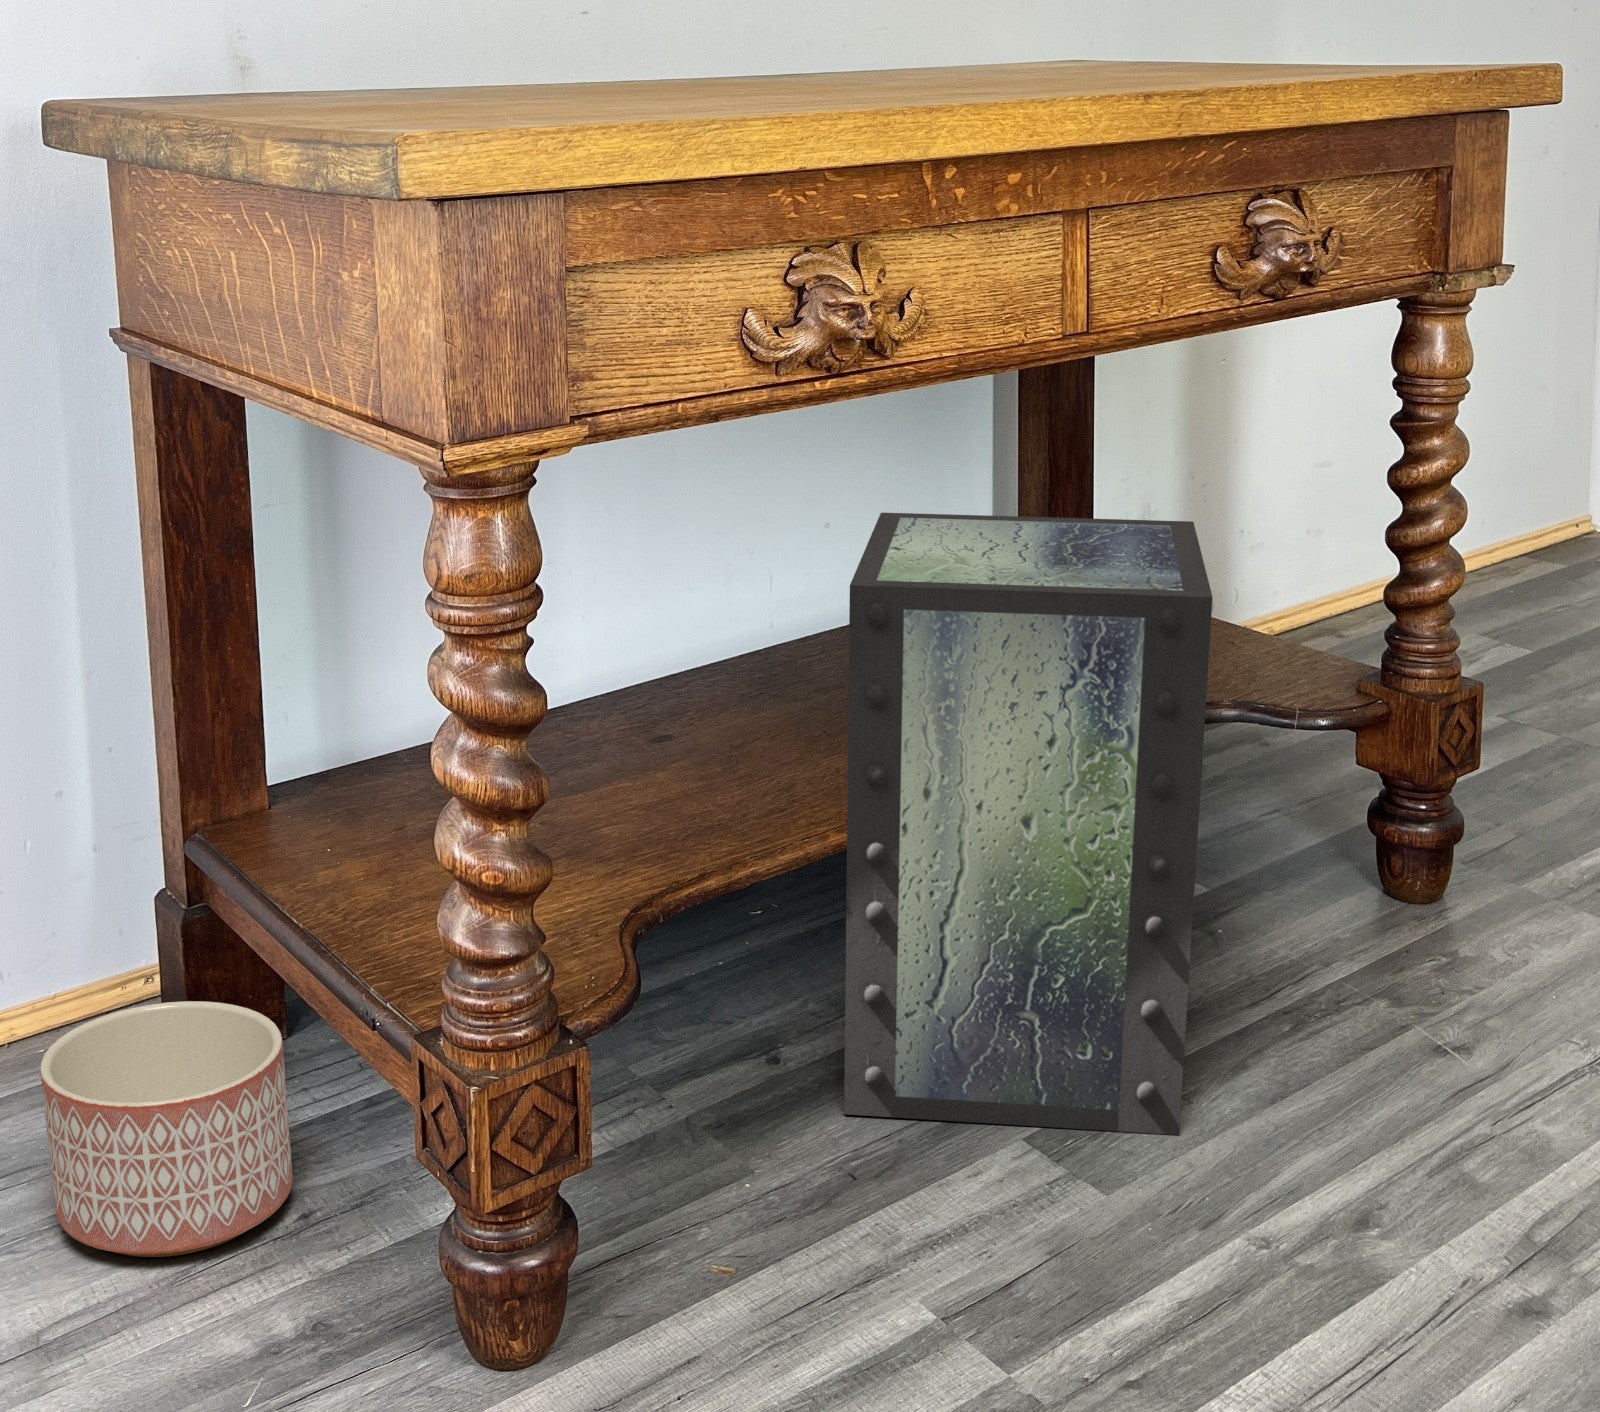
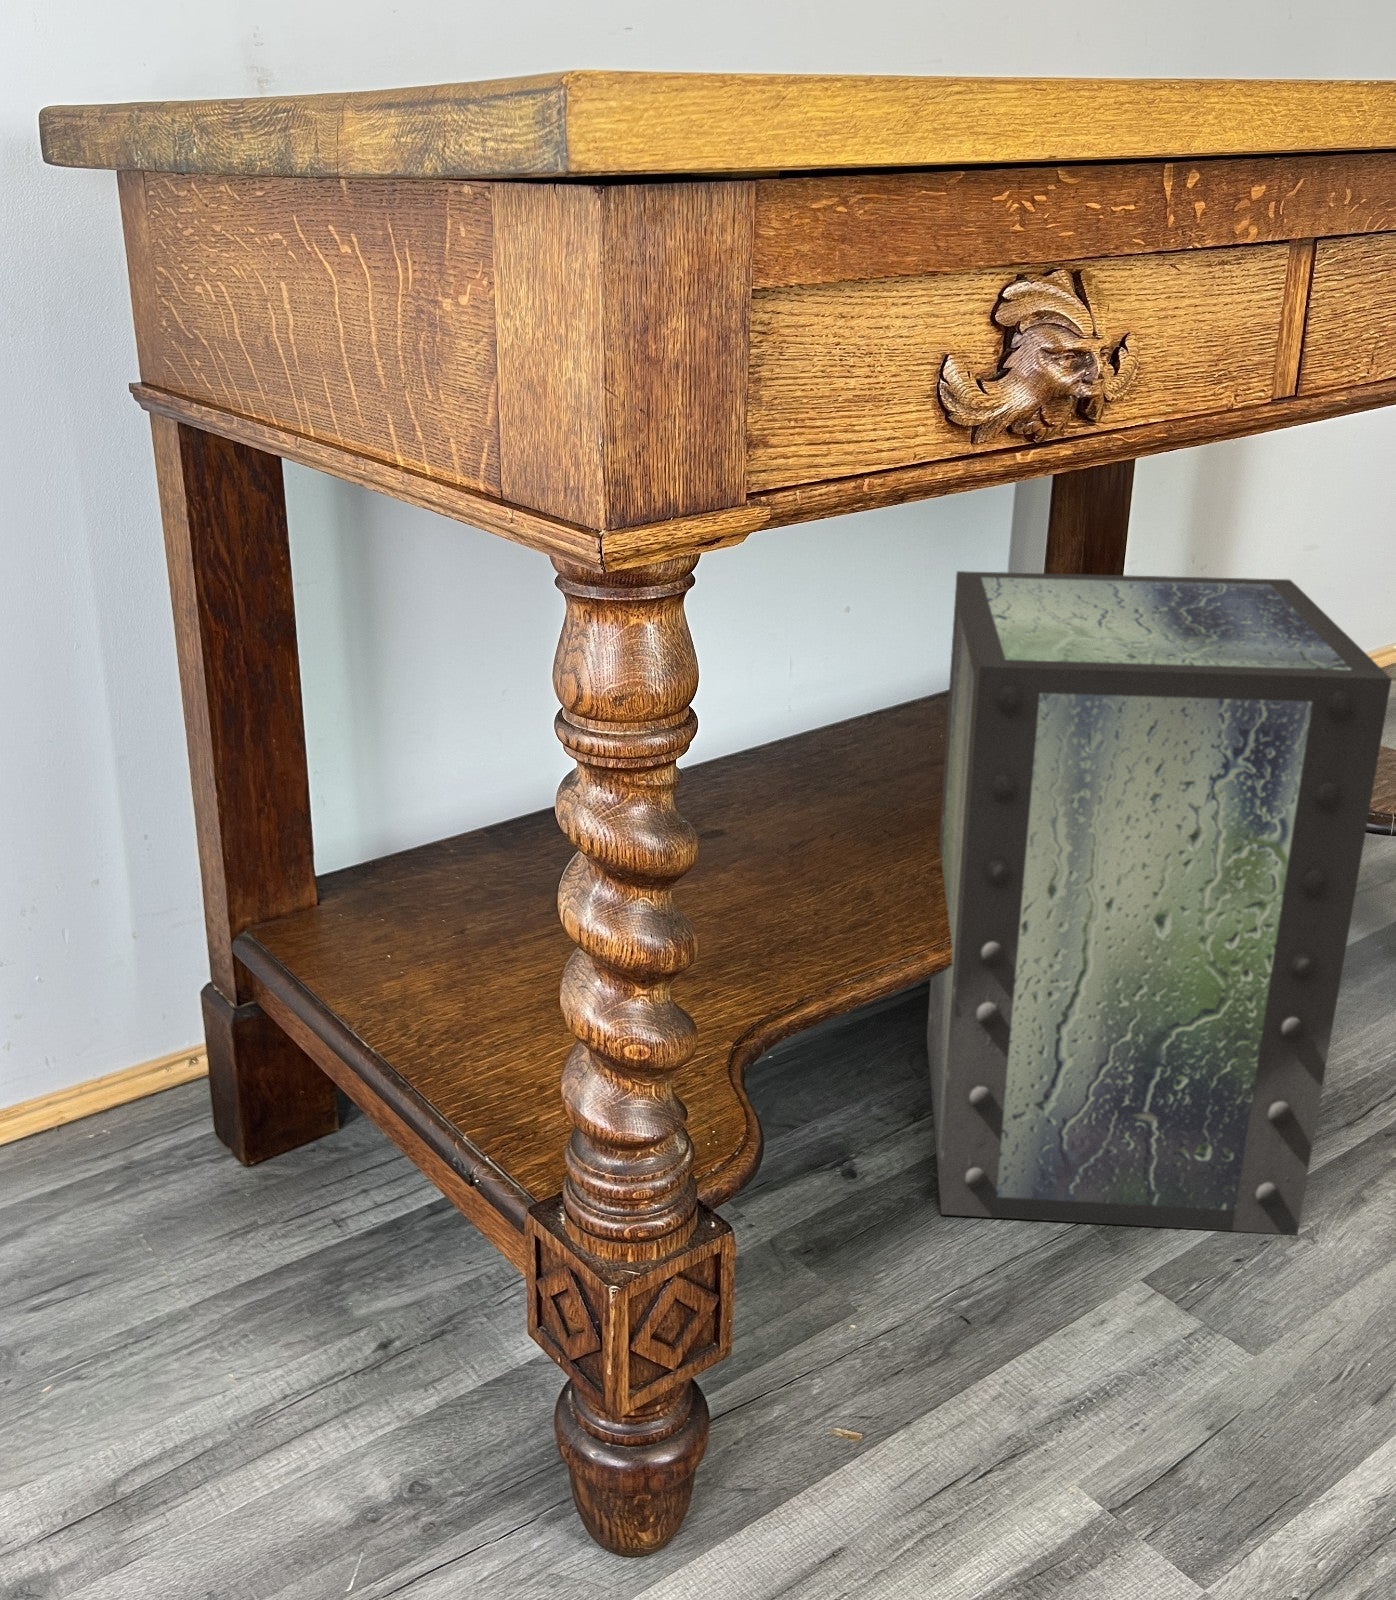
planter: present [40,1001,293,1257] -> none [89,1129,371,1437]

